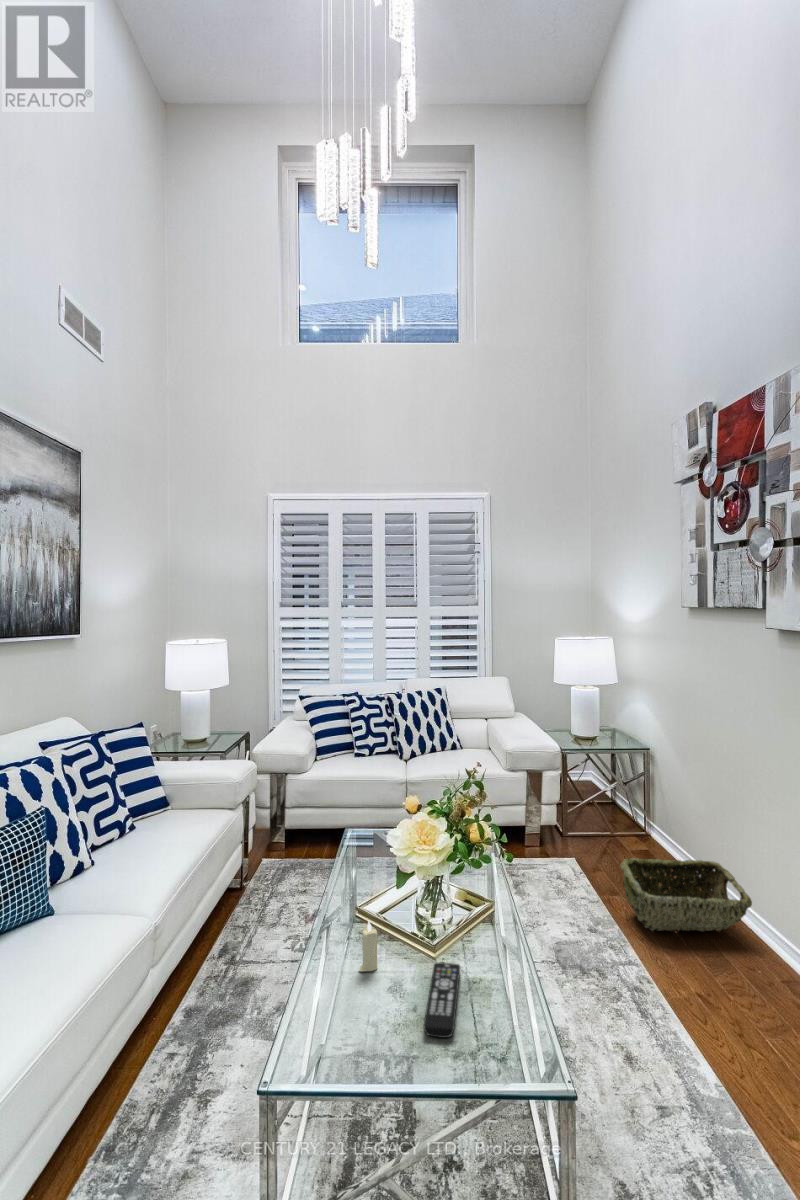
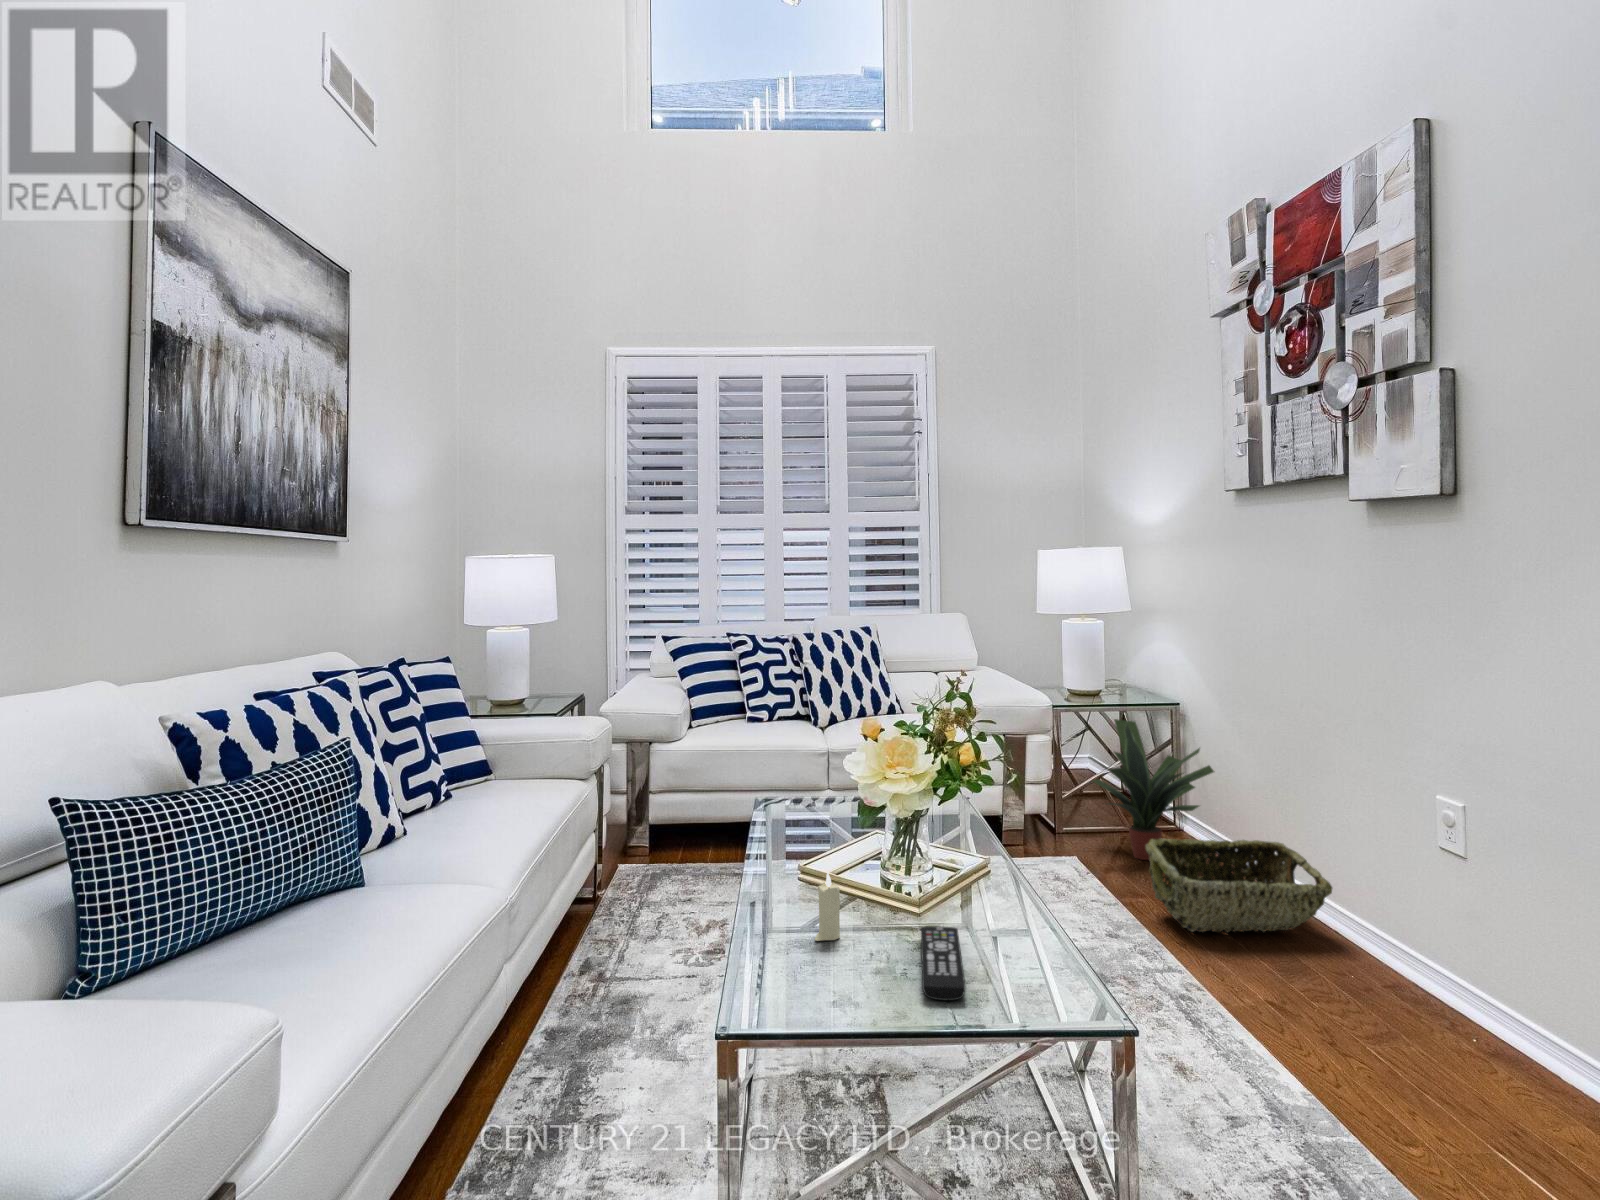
potted plant: none [586,759,674,864] -> present [1089,719,1214,860]

